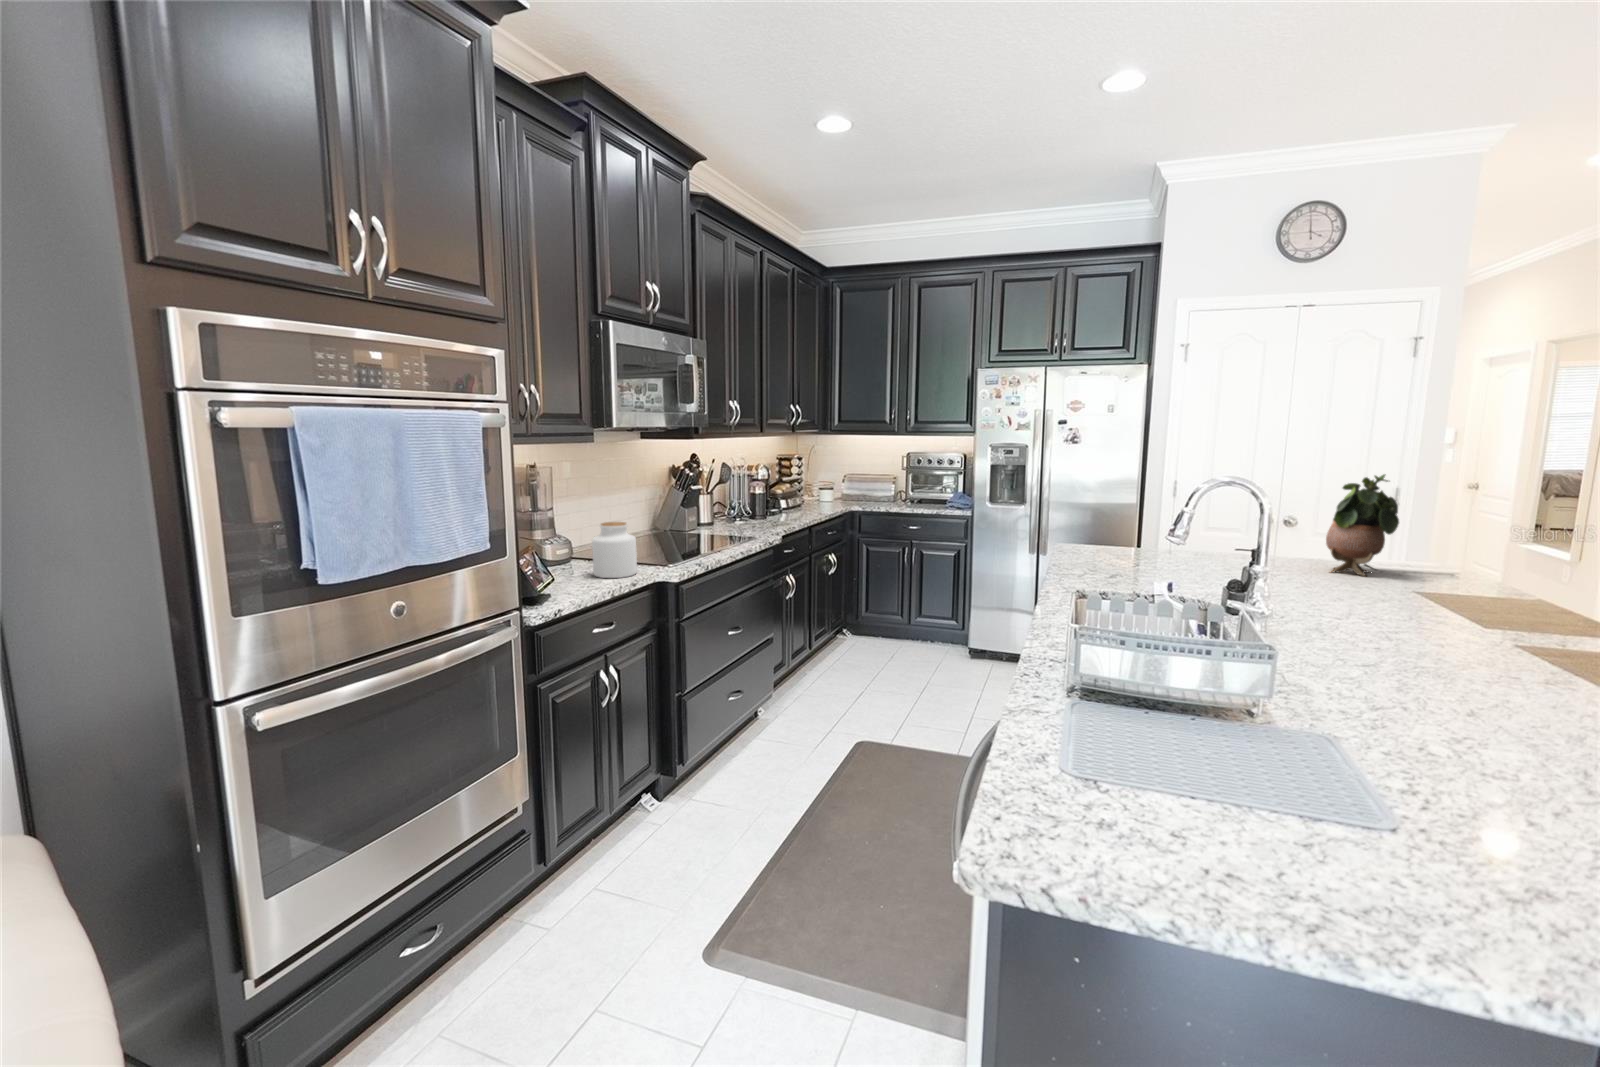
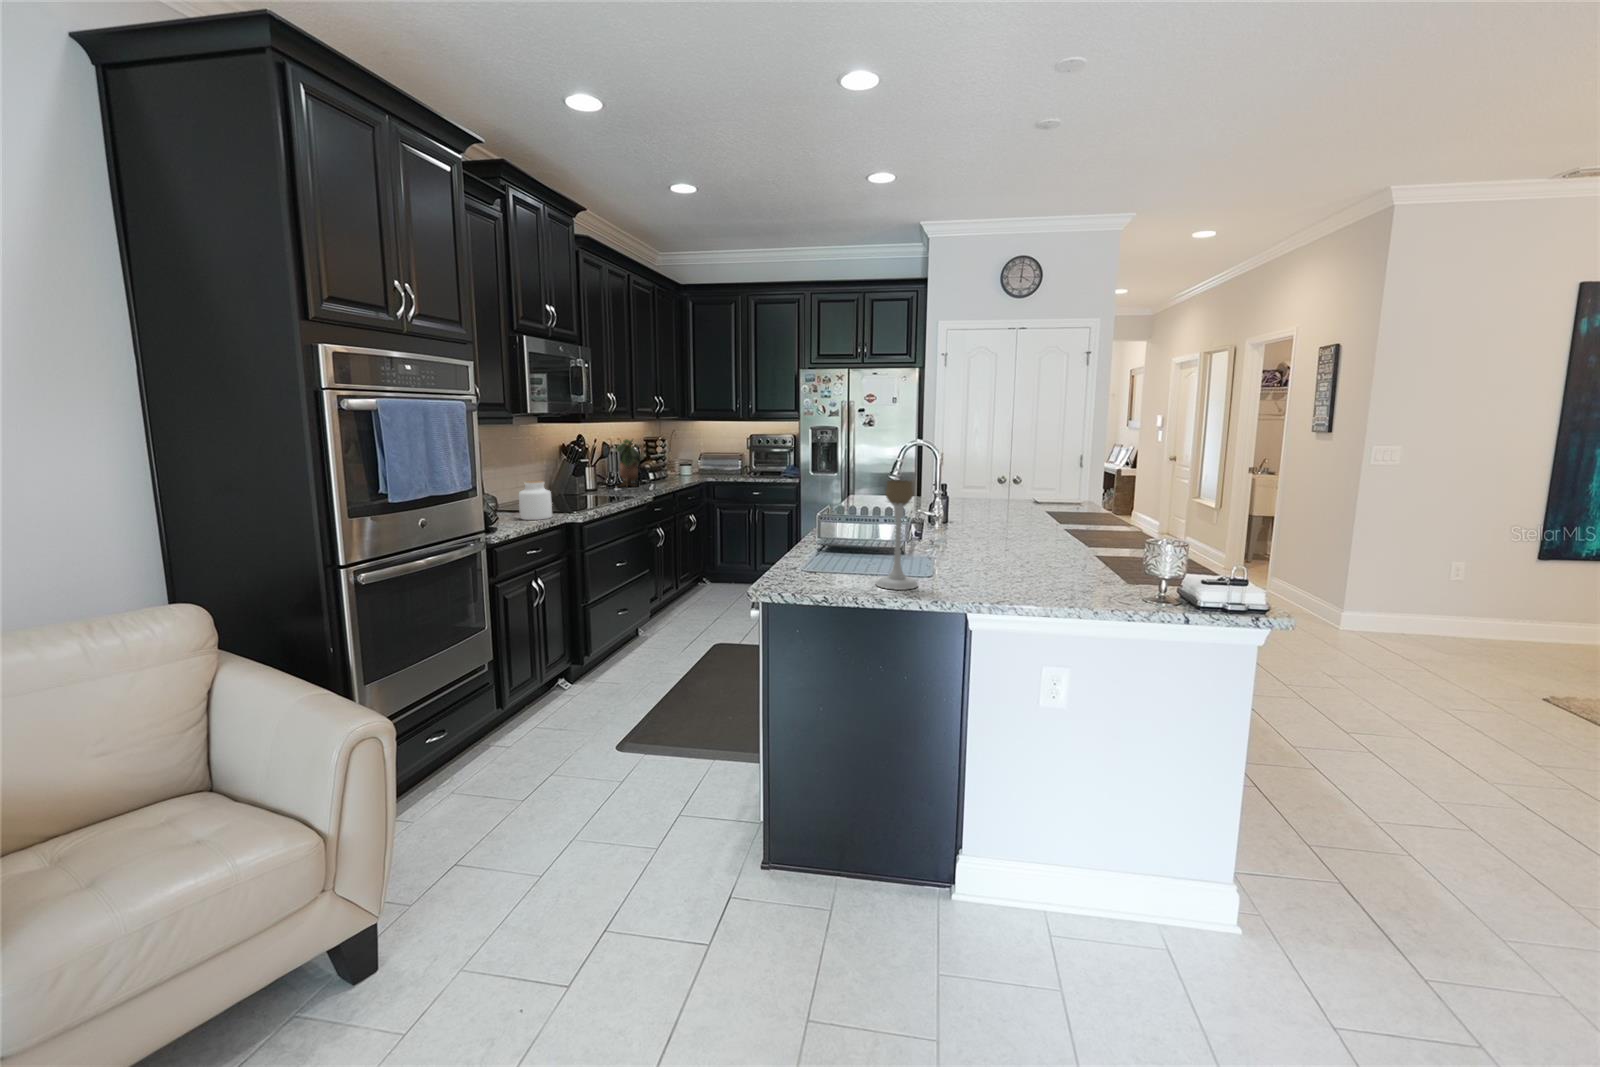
potted plant: present [1326,475,1399,576] -> present [617,439,640,486]
candle holder: none [1290,614,1443,930] -> present [875,480,918,590]

